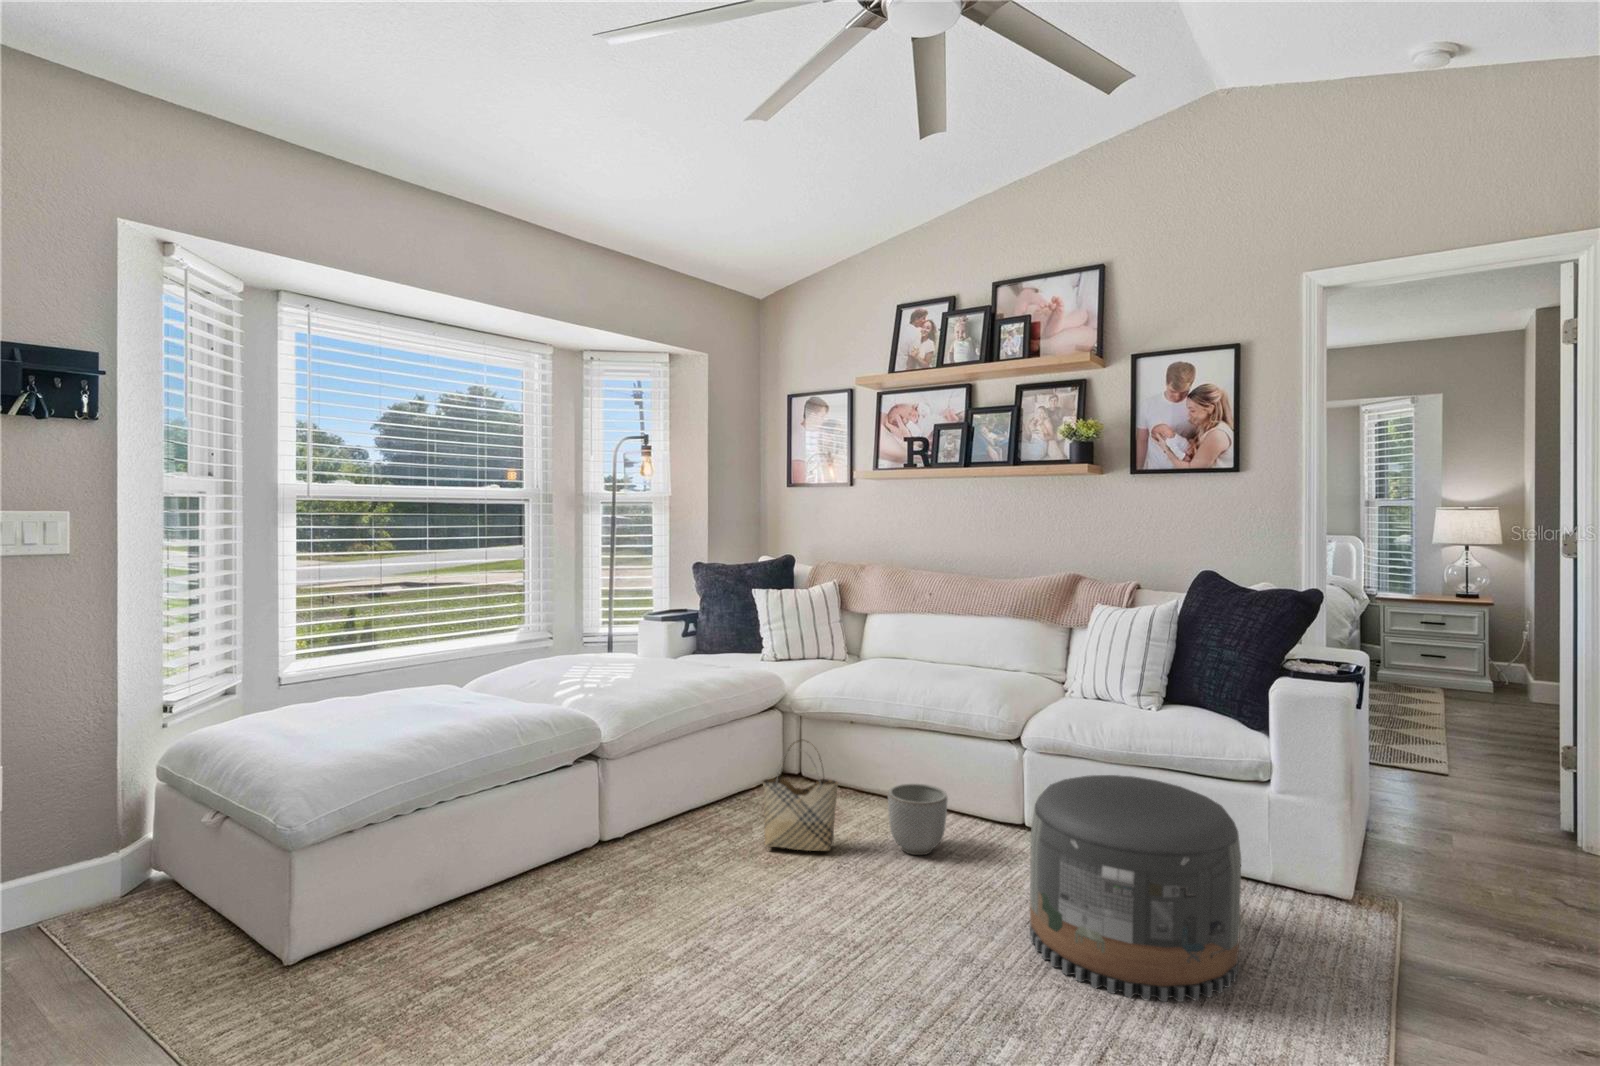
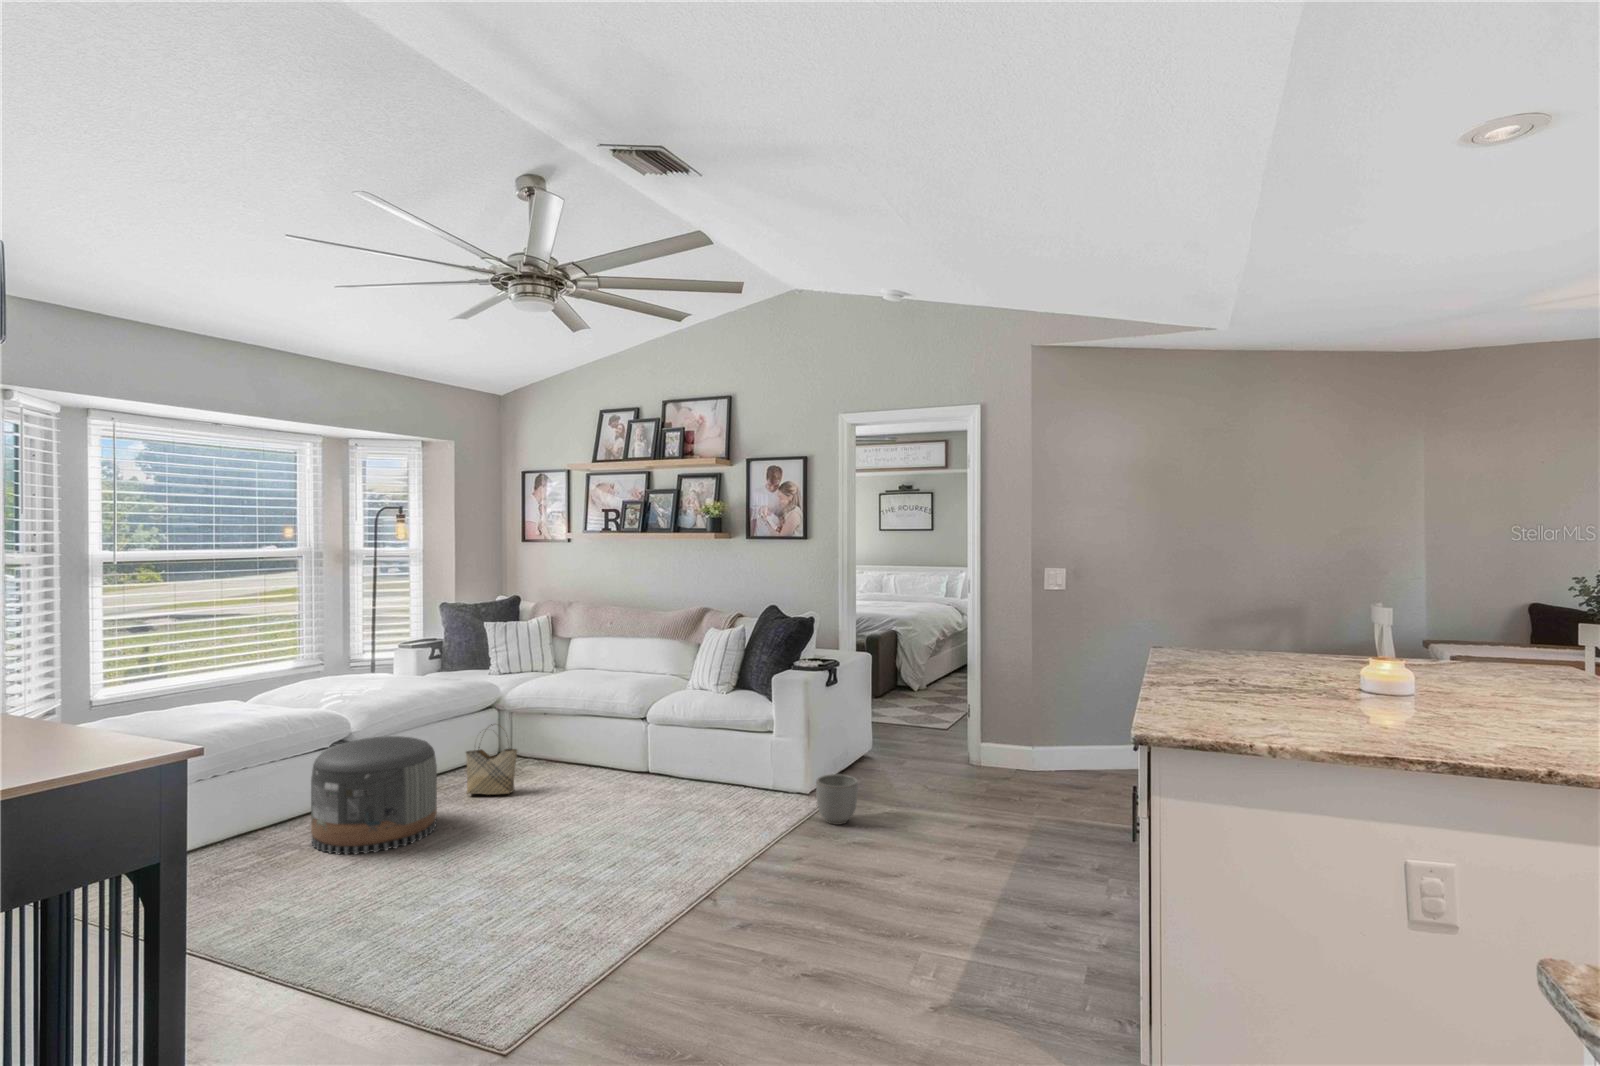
pouf: present [1030,775,1241,1002] -> present [311,736,437,855]
planter: present [888,784,948,855] -> present [816,774,858,825]

